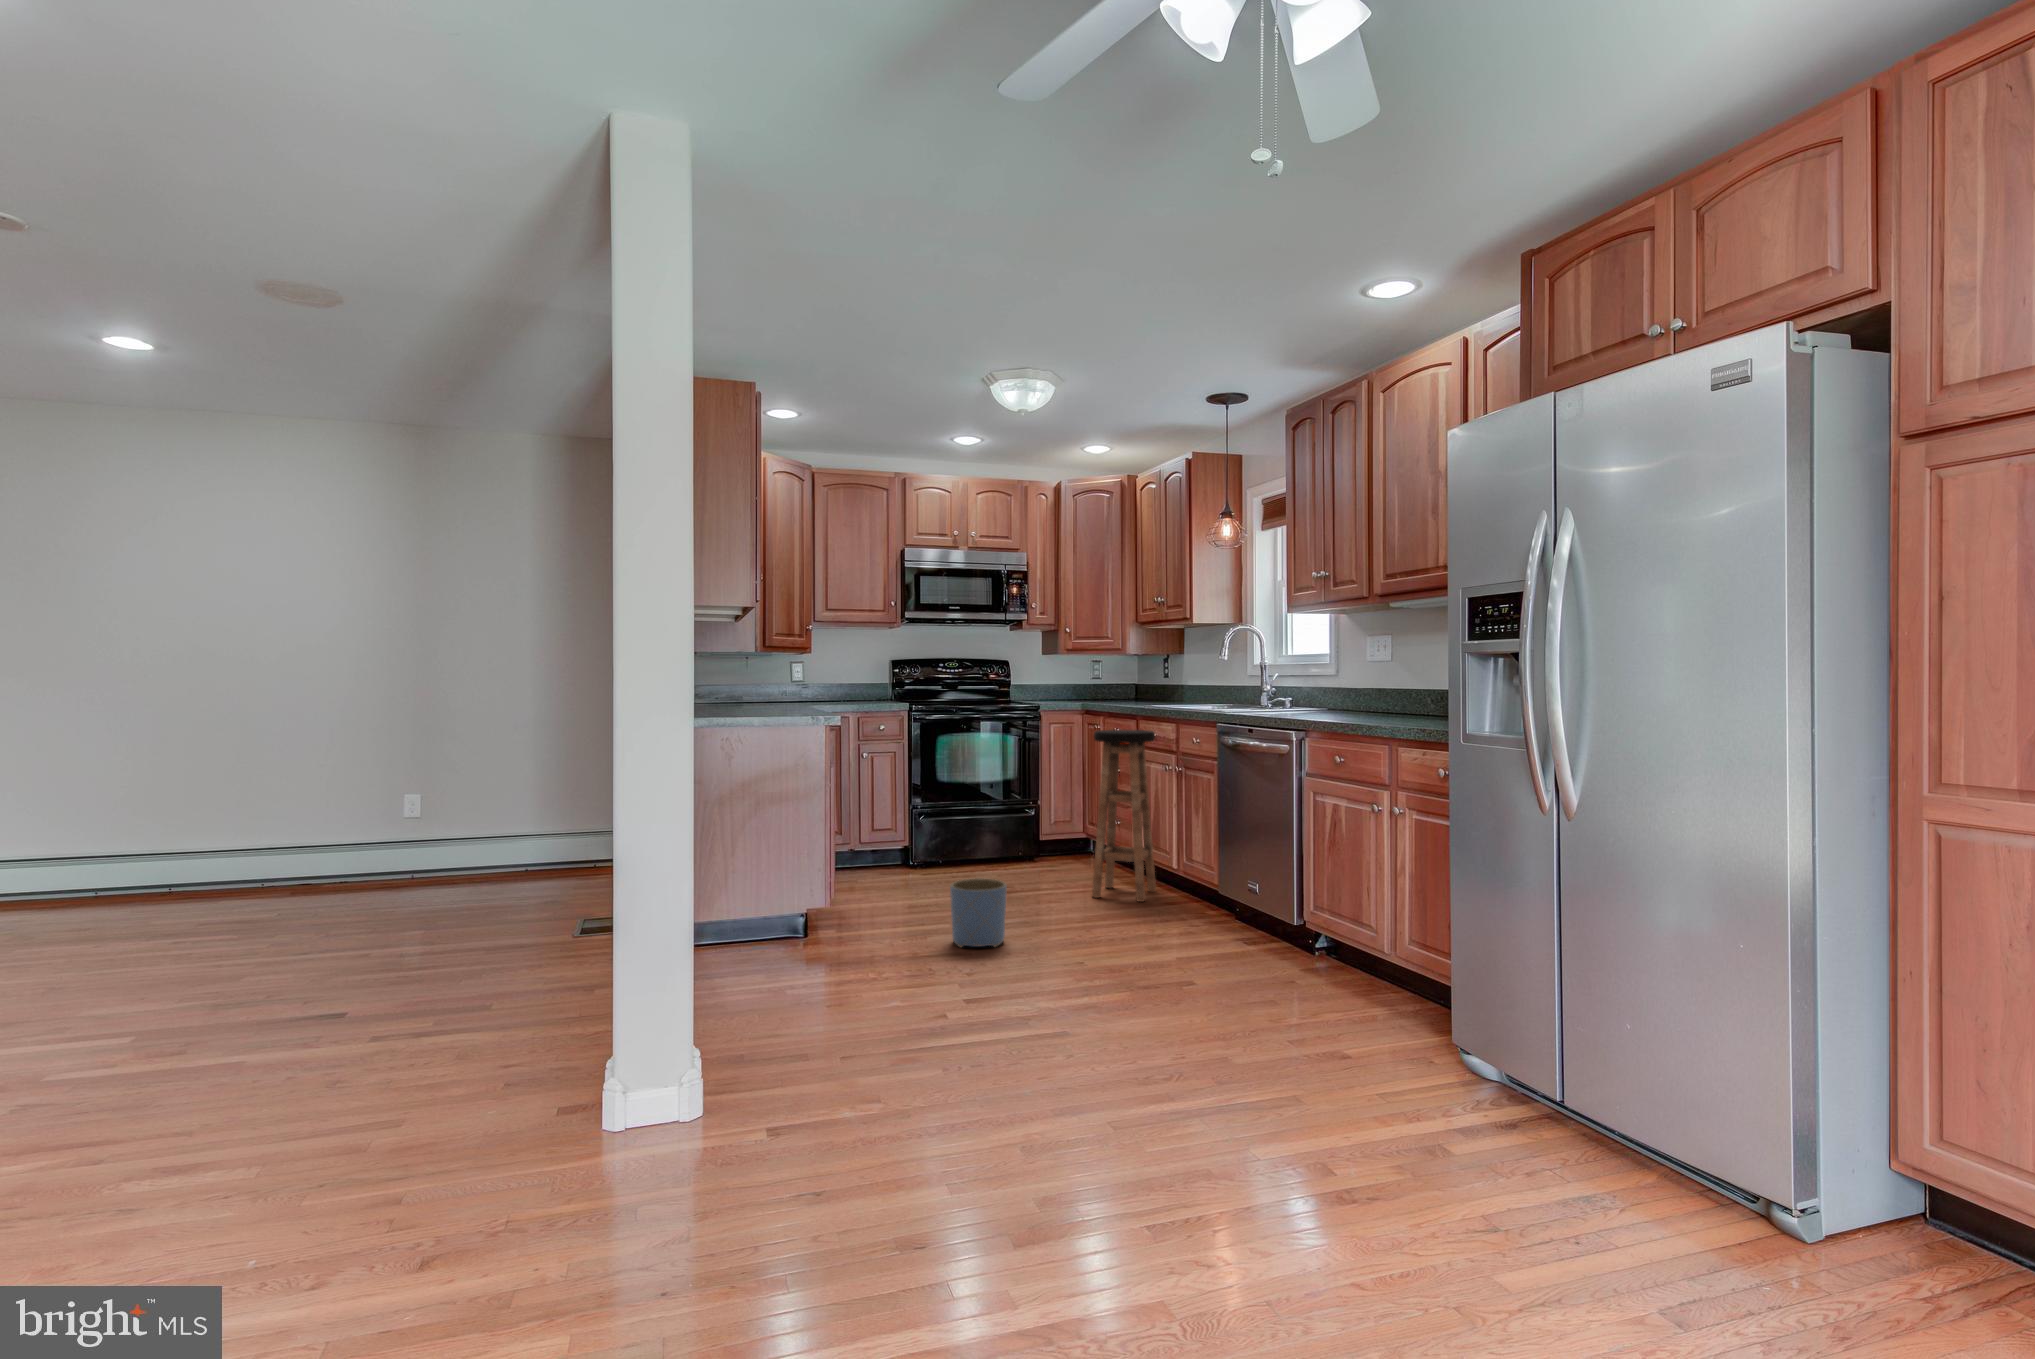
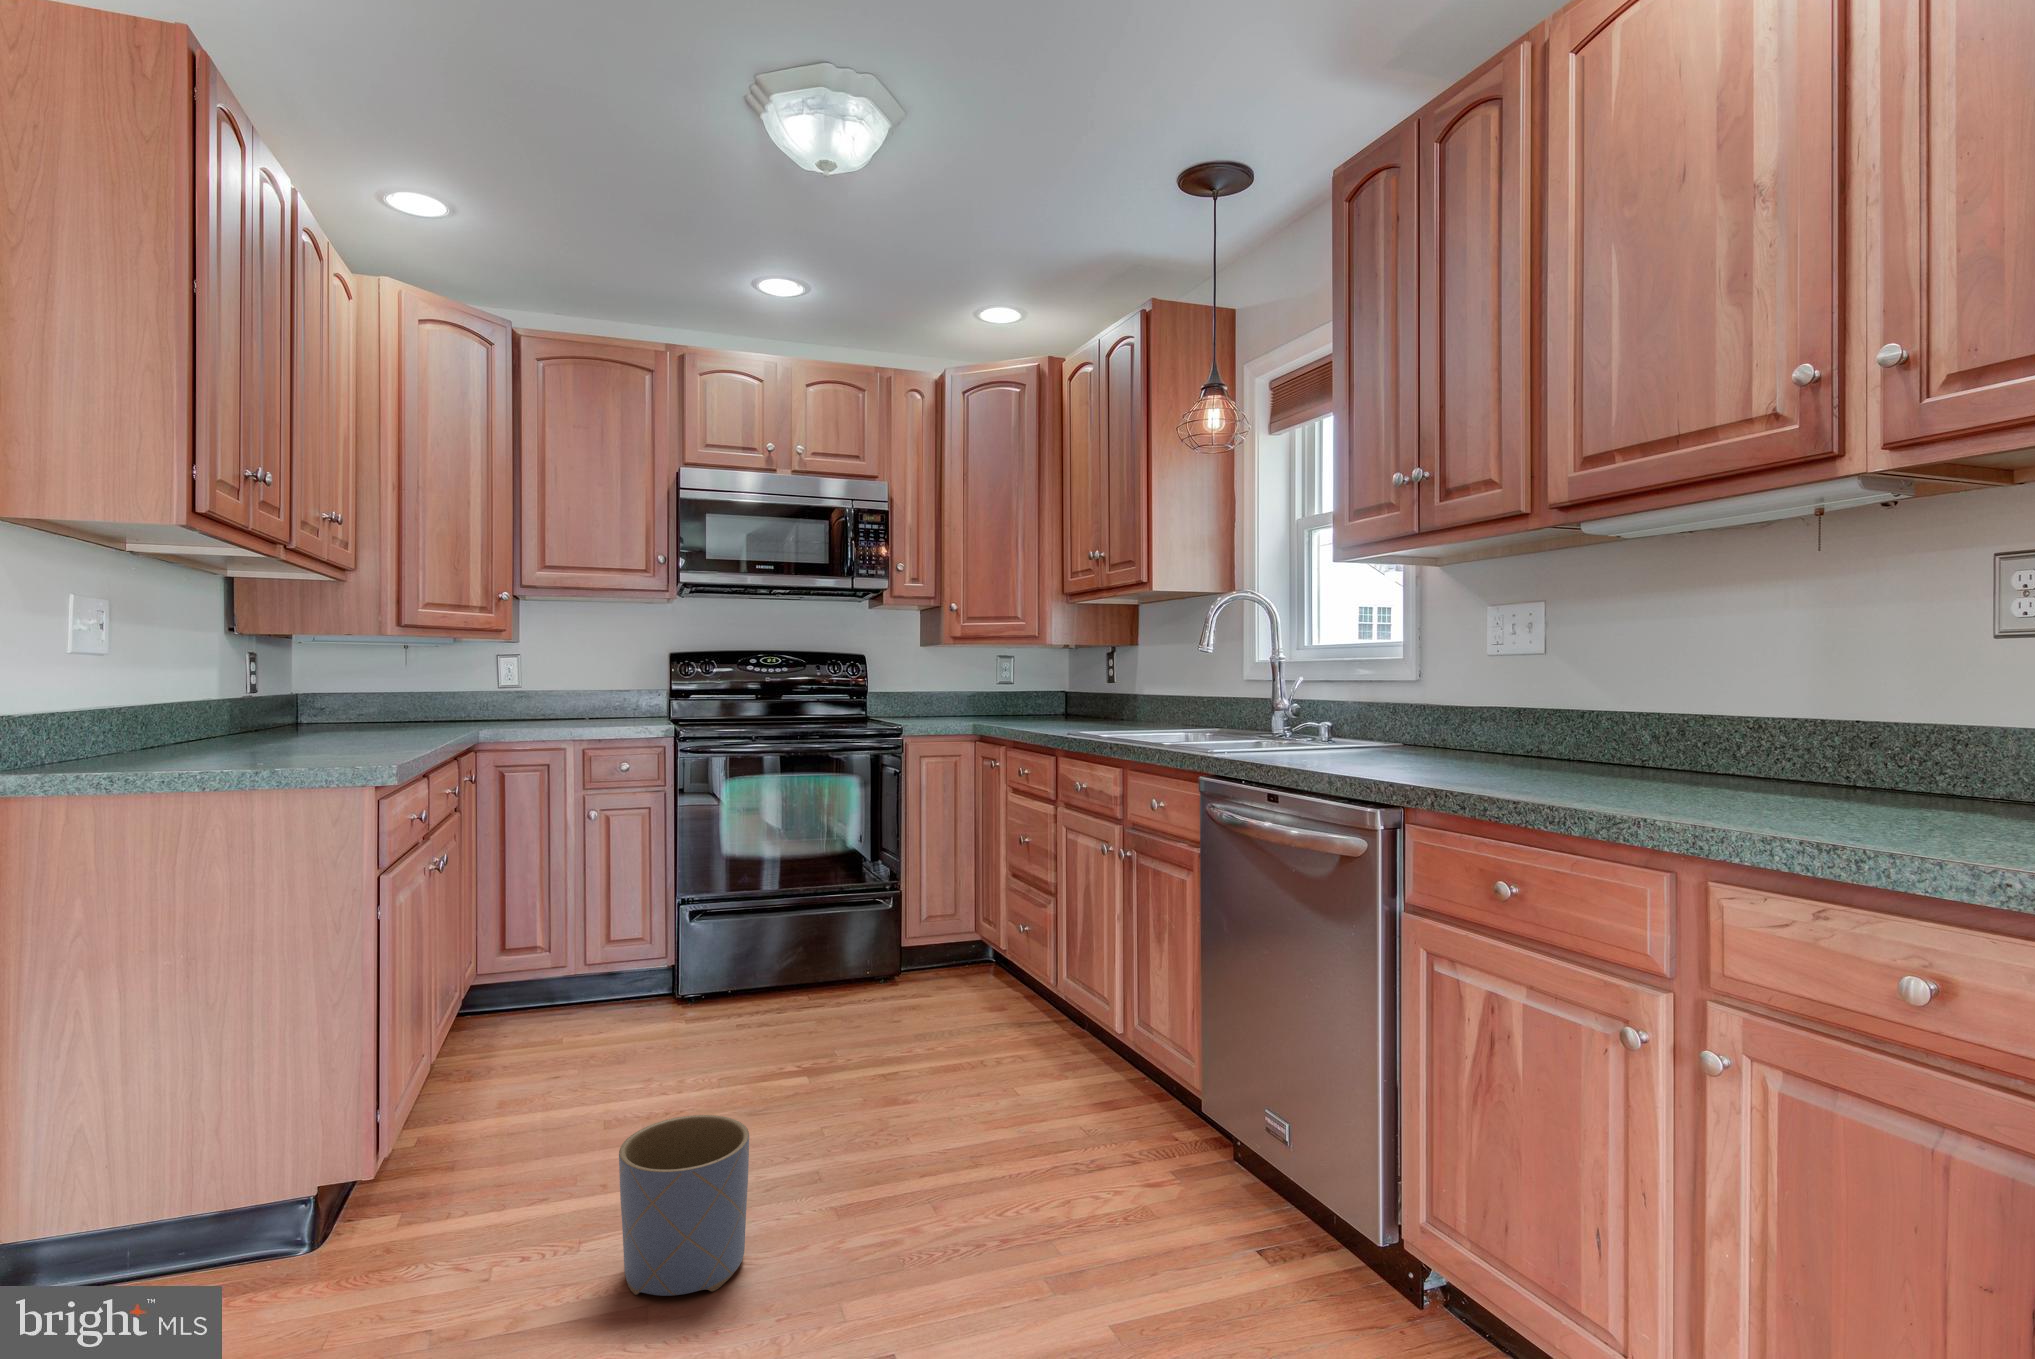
bar stool: present [1092,730,1156,902] -> none [967,777,1087,1103]

